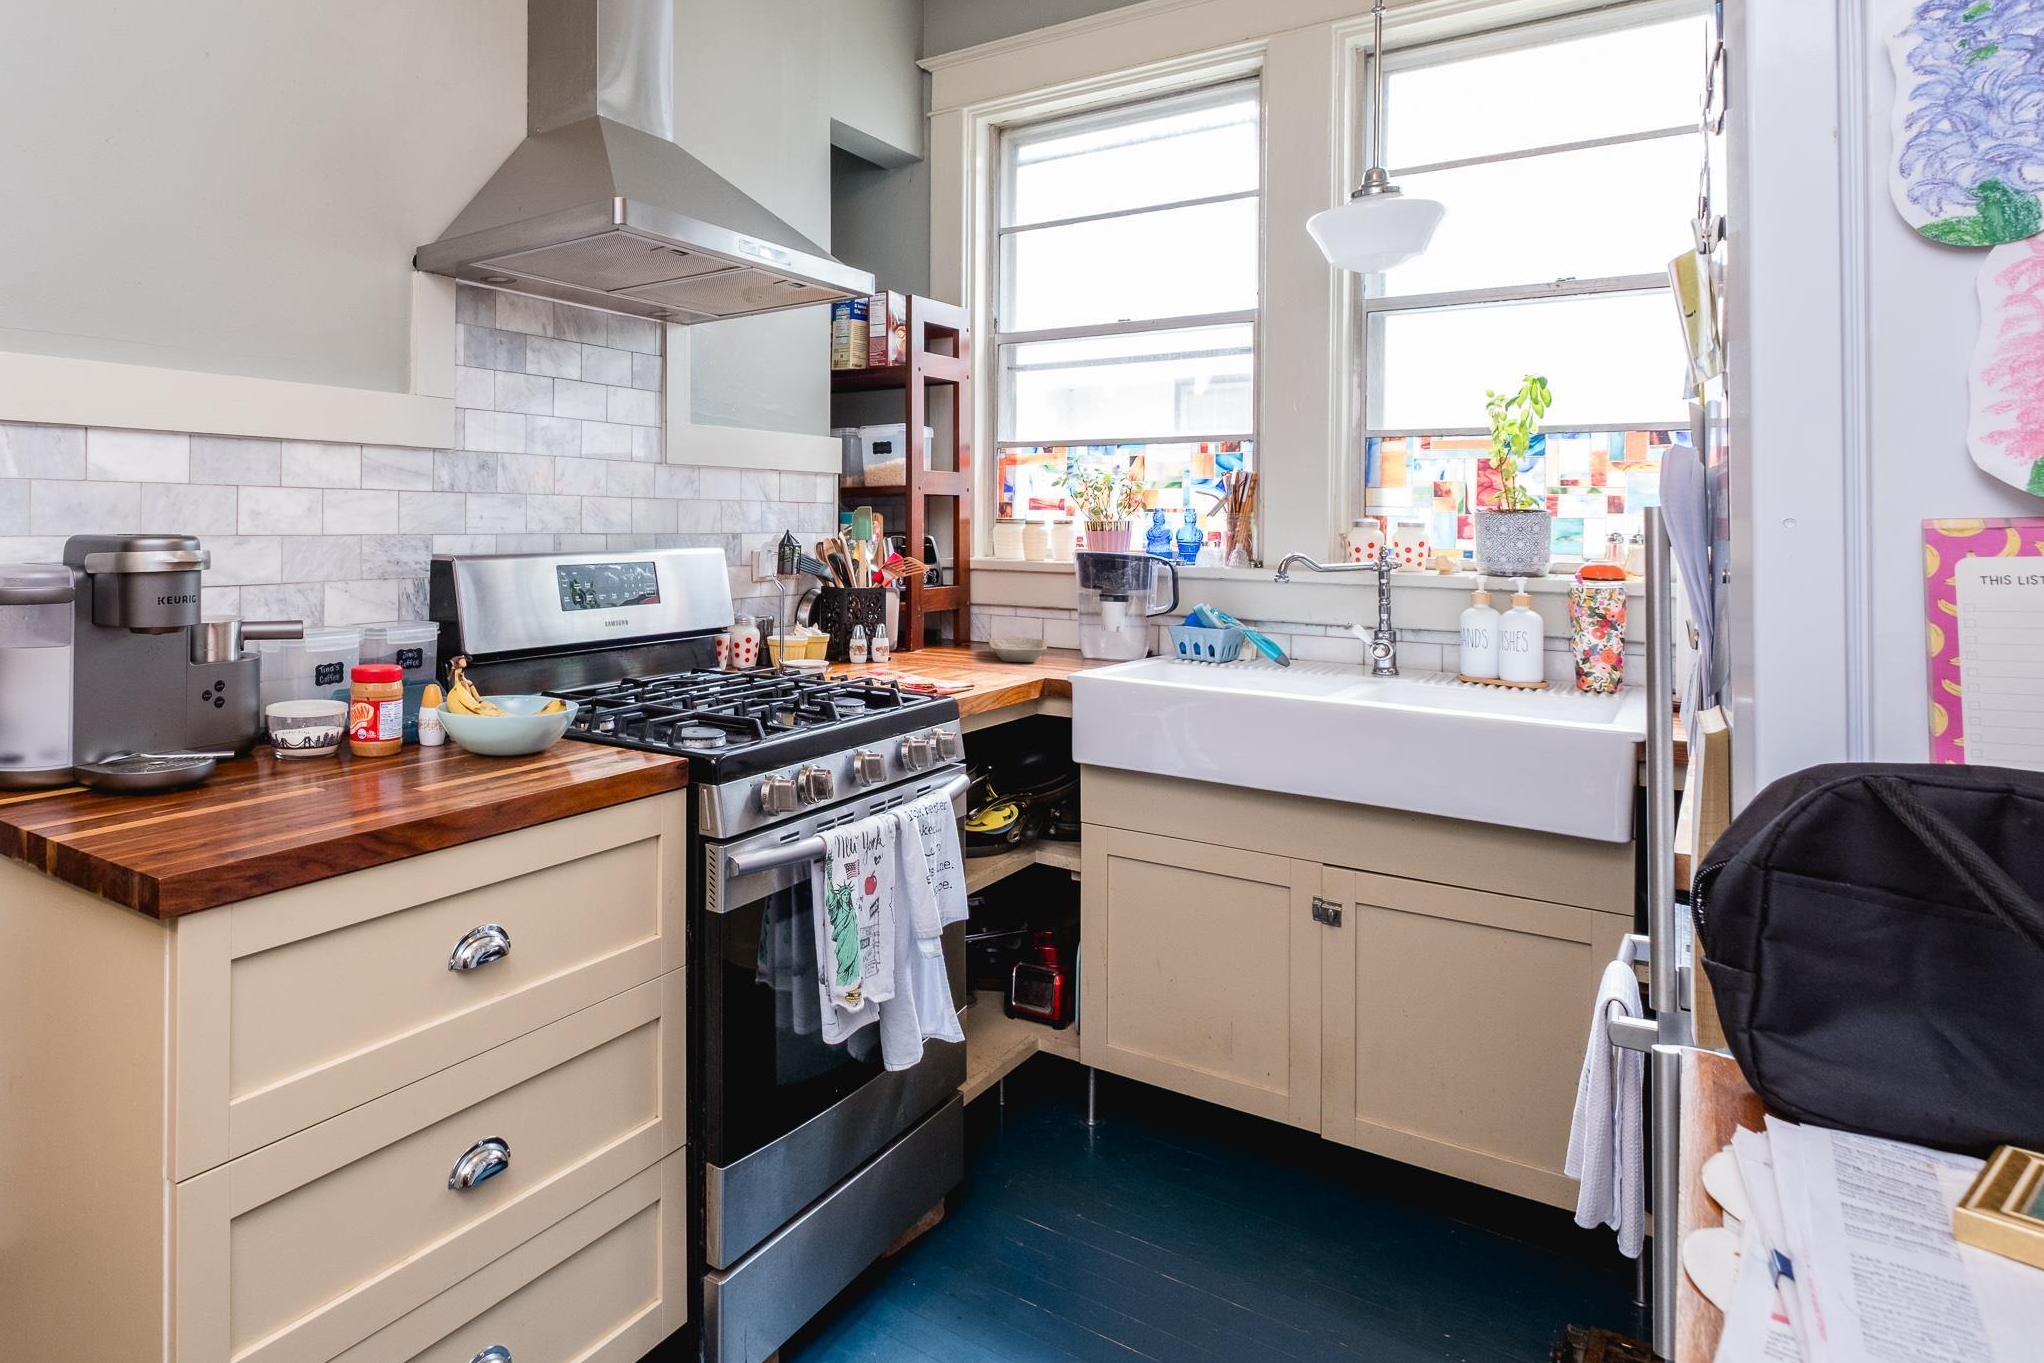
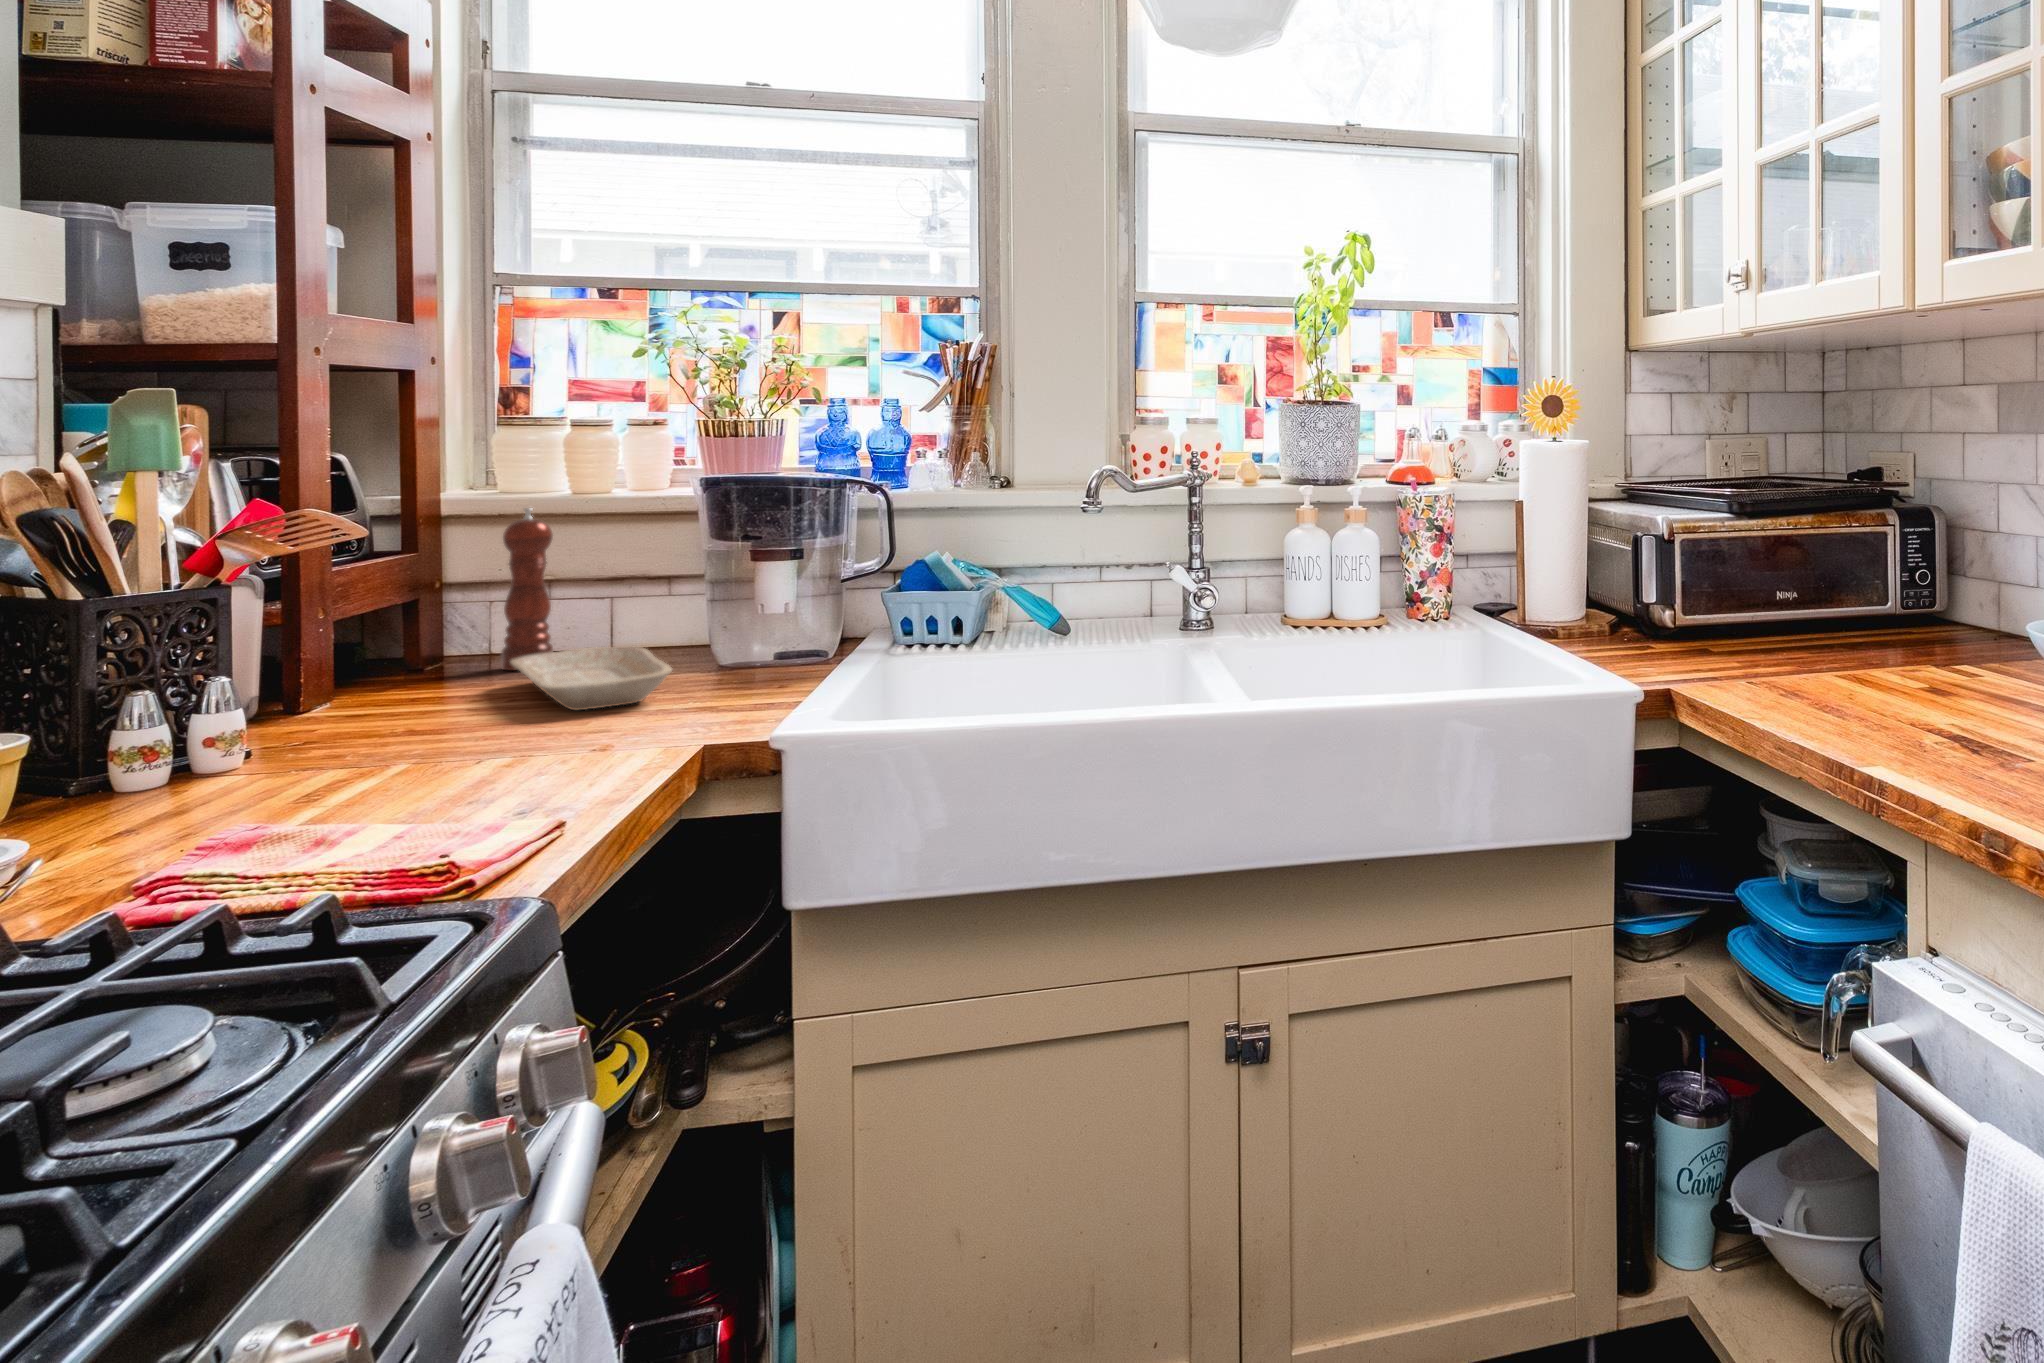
pepper mill: none [993,565,1015,647] -> present [501,508,553,670]

